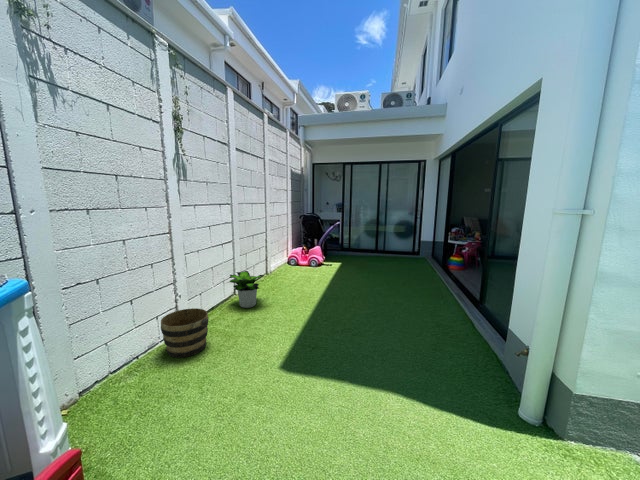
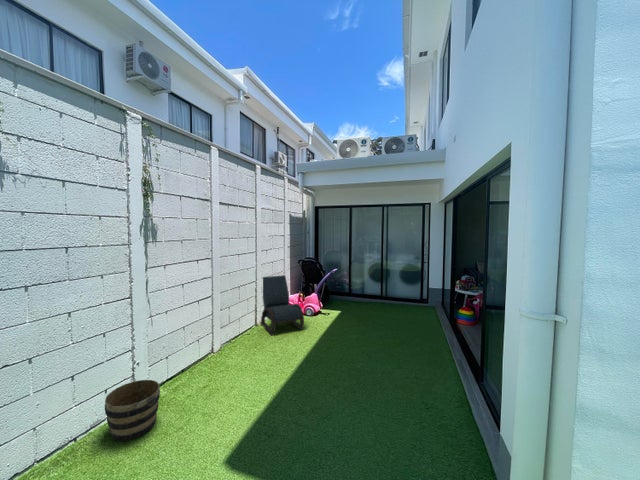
lounge chair: none [269,228,314,282] -> present [261,275,304,336]
potted plant: present [229,271,264,308] -> none [196,328,240,371]

